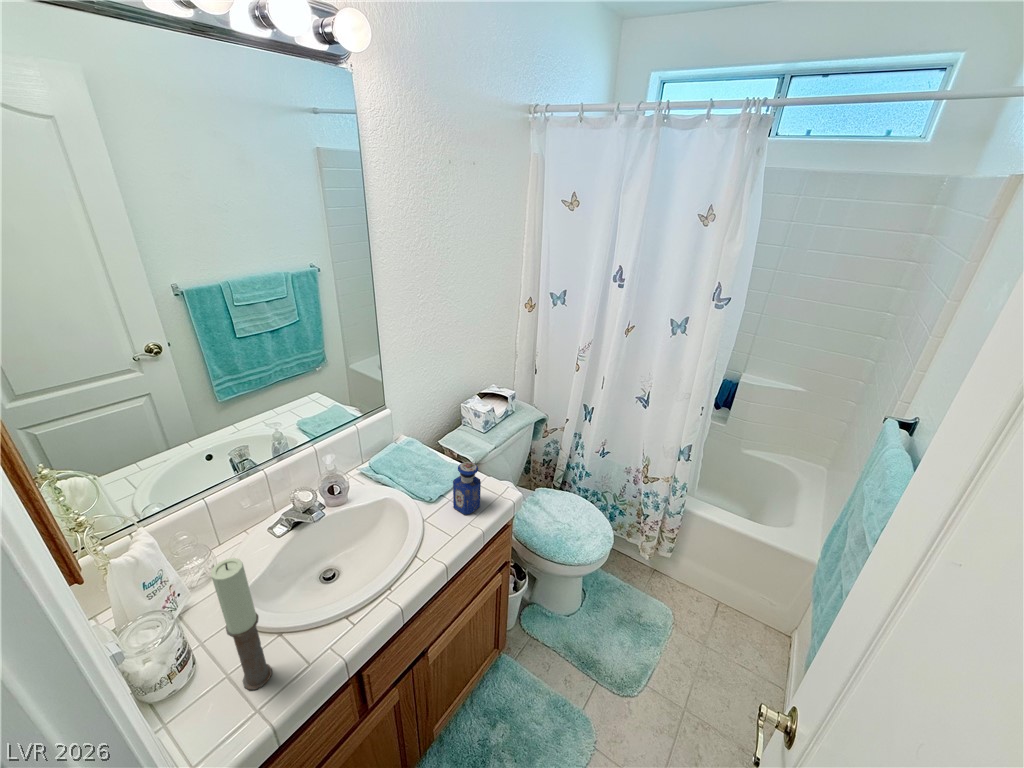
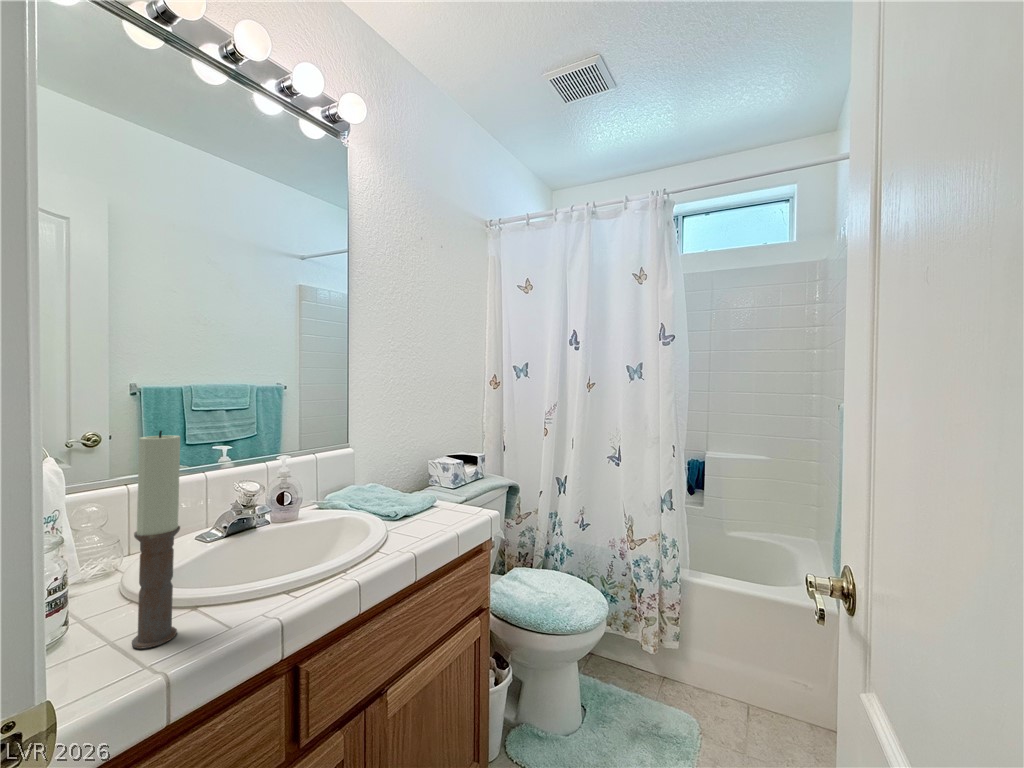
perfume bottle: present [453,462,481,515] -> none [422,464,454,524]

